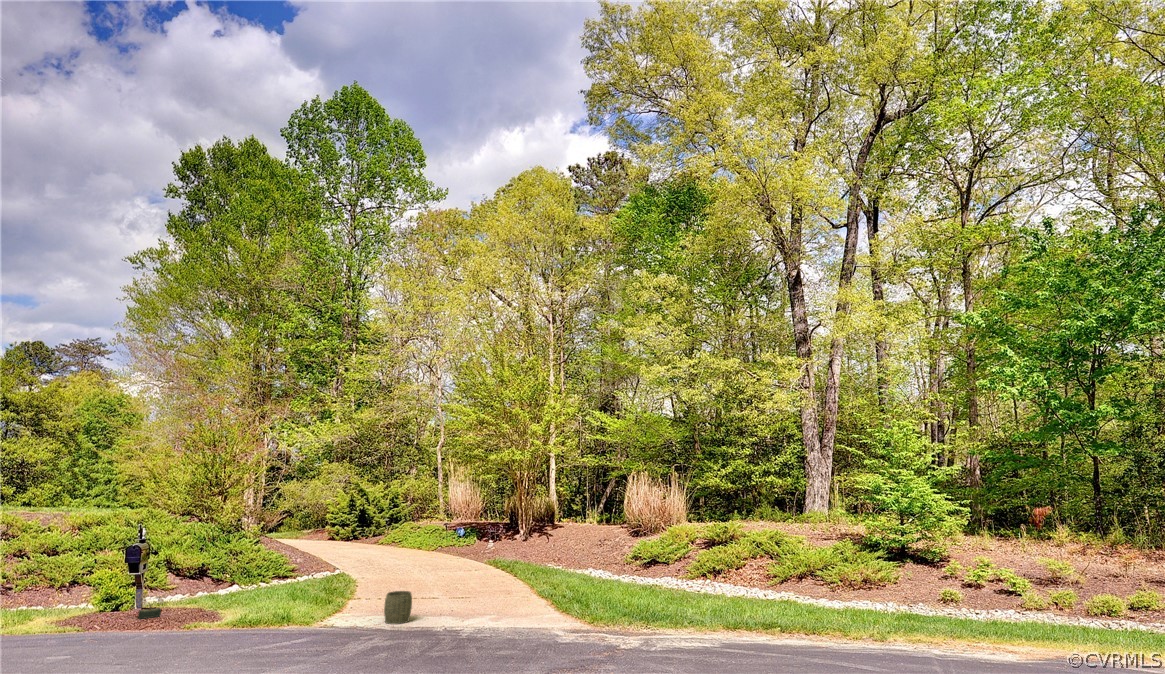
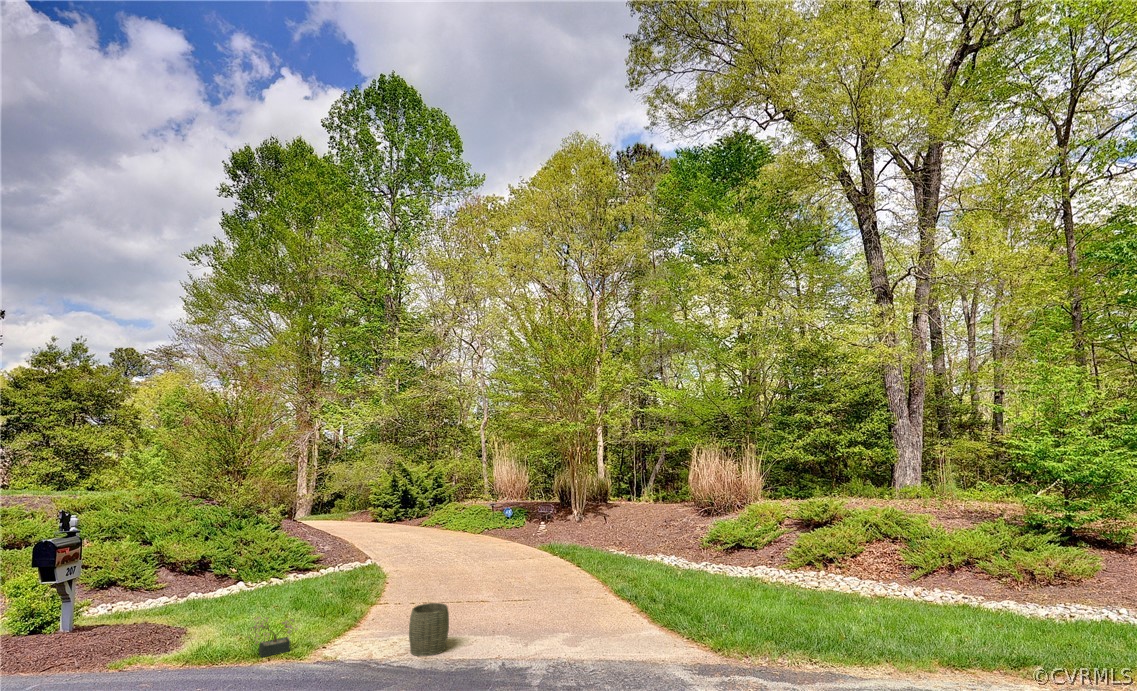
decorative plant: present [135,592,165,619] -> present [249,617,298,657]

